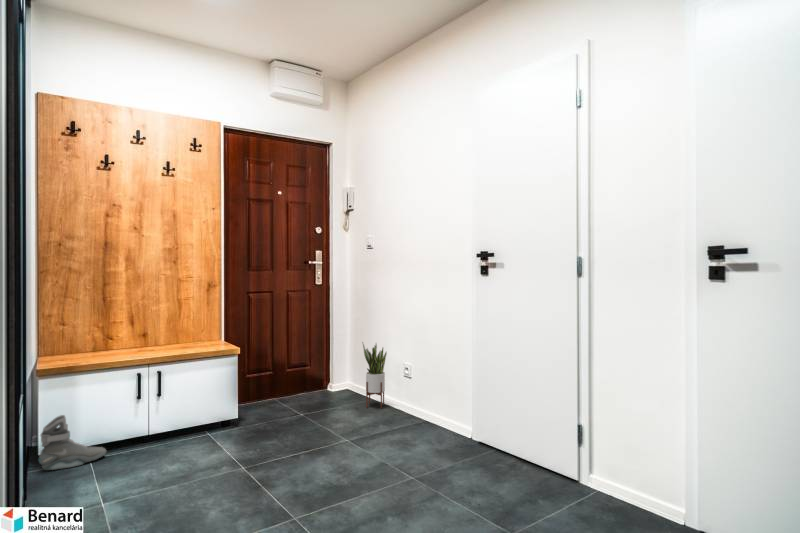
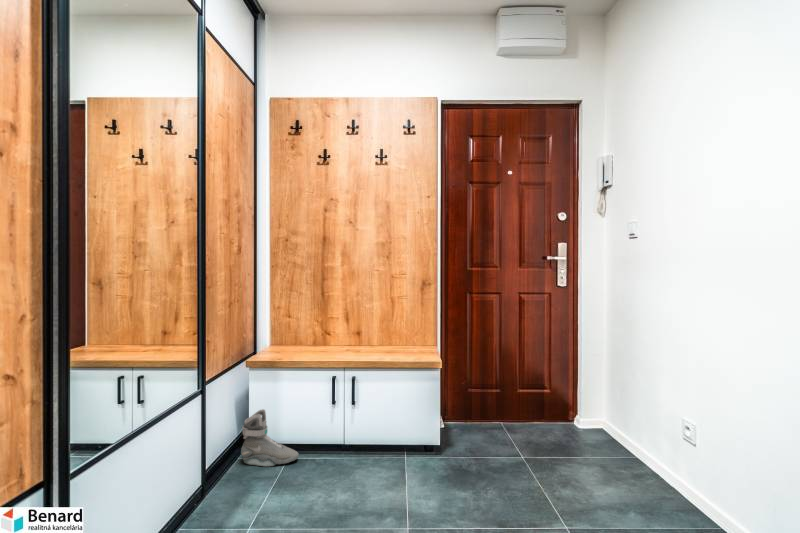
potted plant: present [362,342,387,408] -> none [620,373,662,485]

